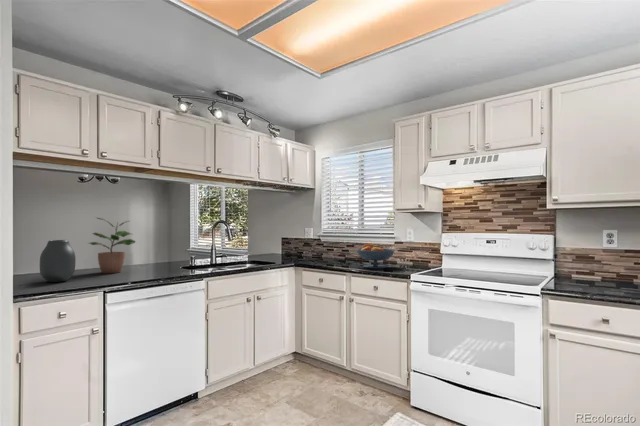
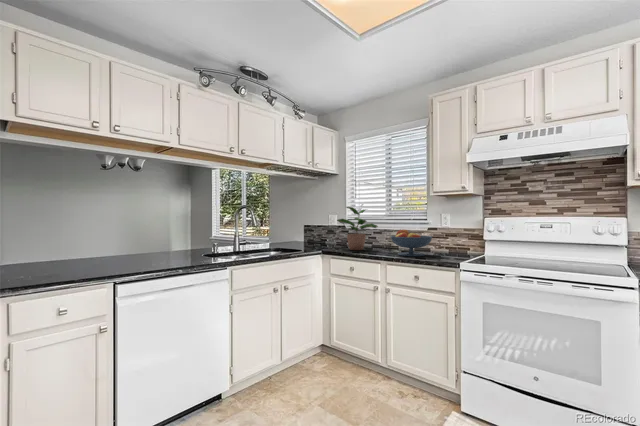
potted plant: present [90,218,135,273] -> present [337,207,378,250]
vase: present [40,240,76,282] -> none [40,224,83,272]

